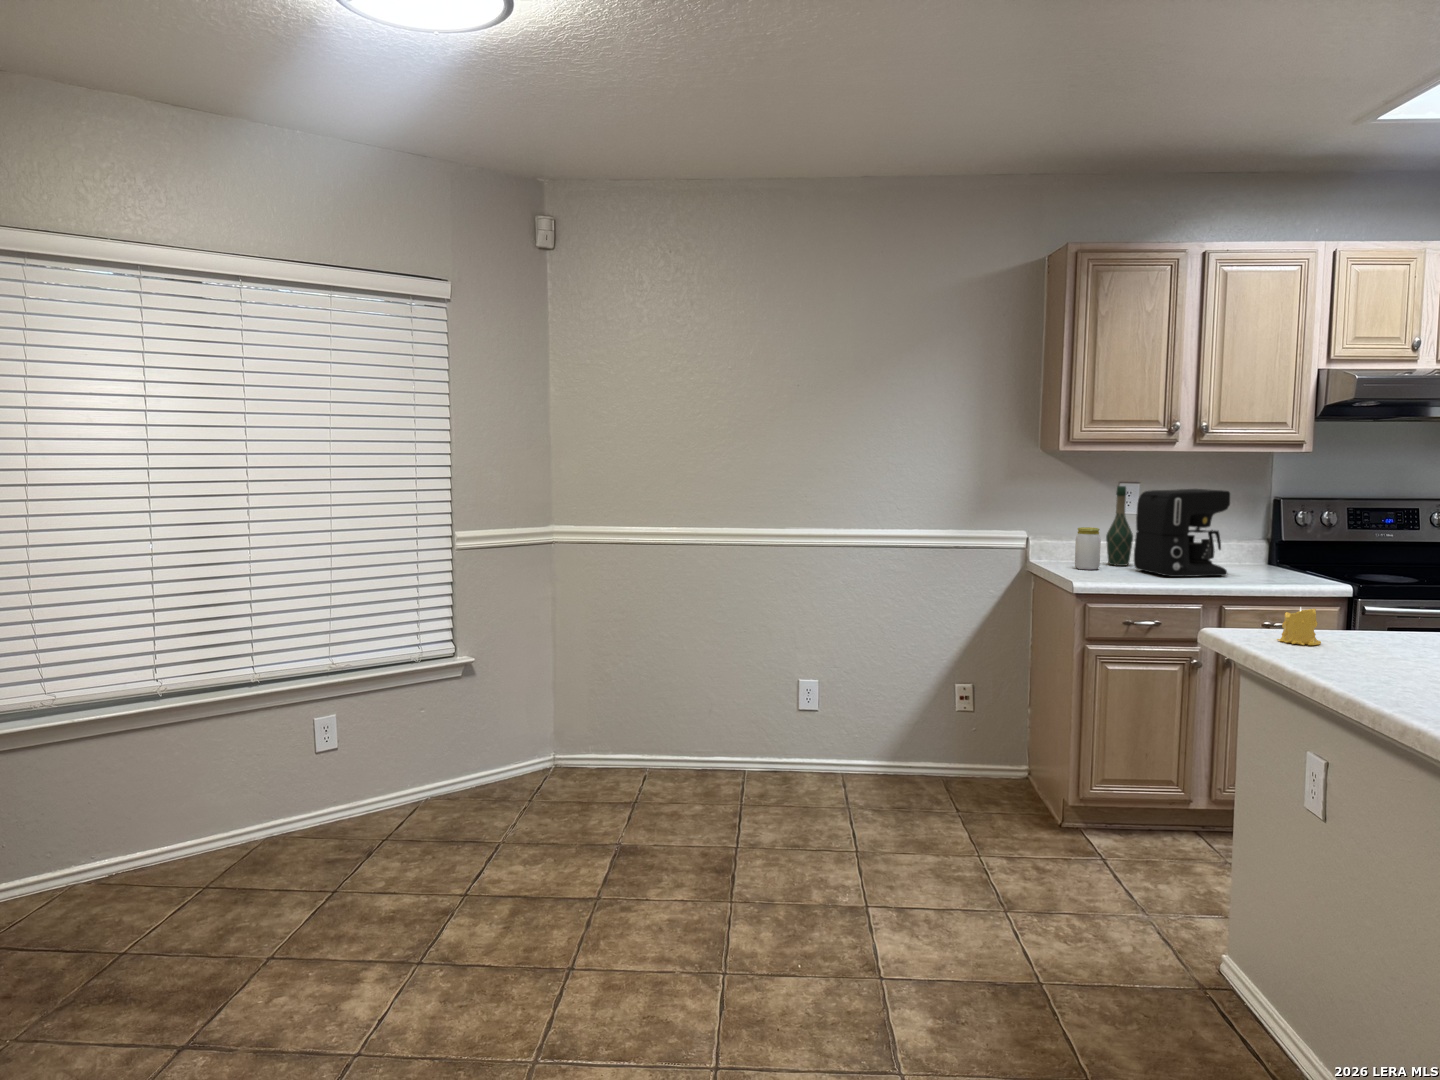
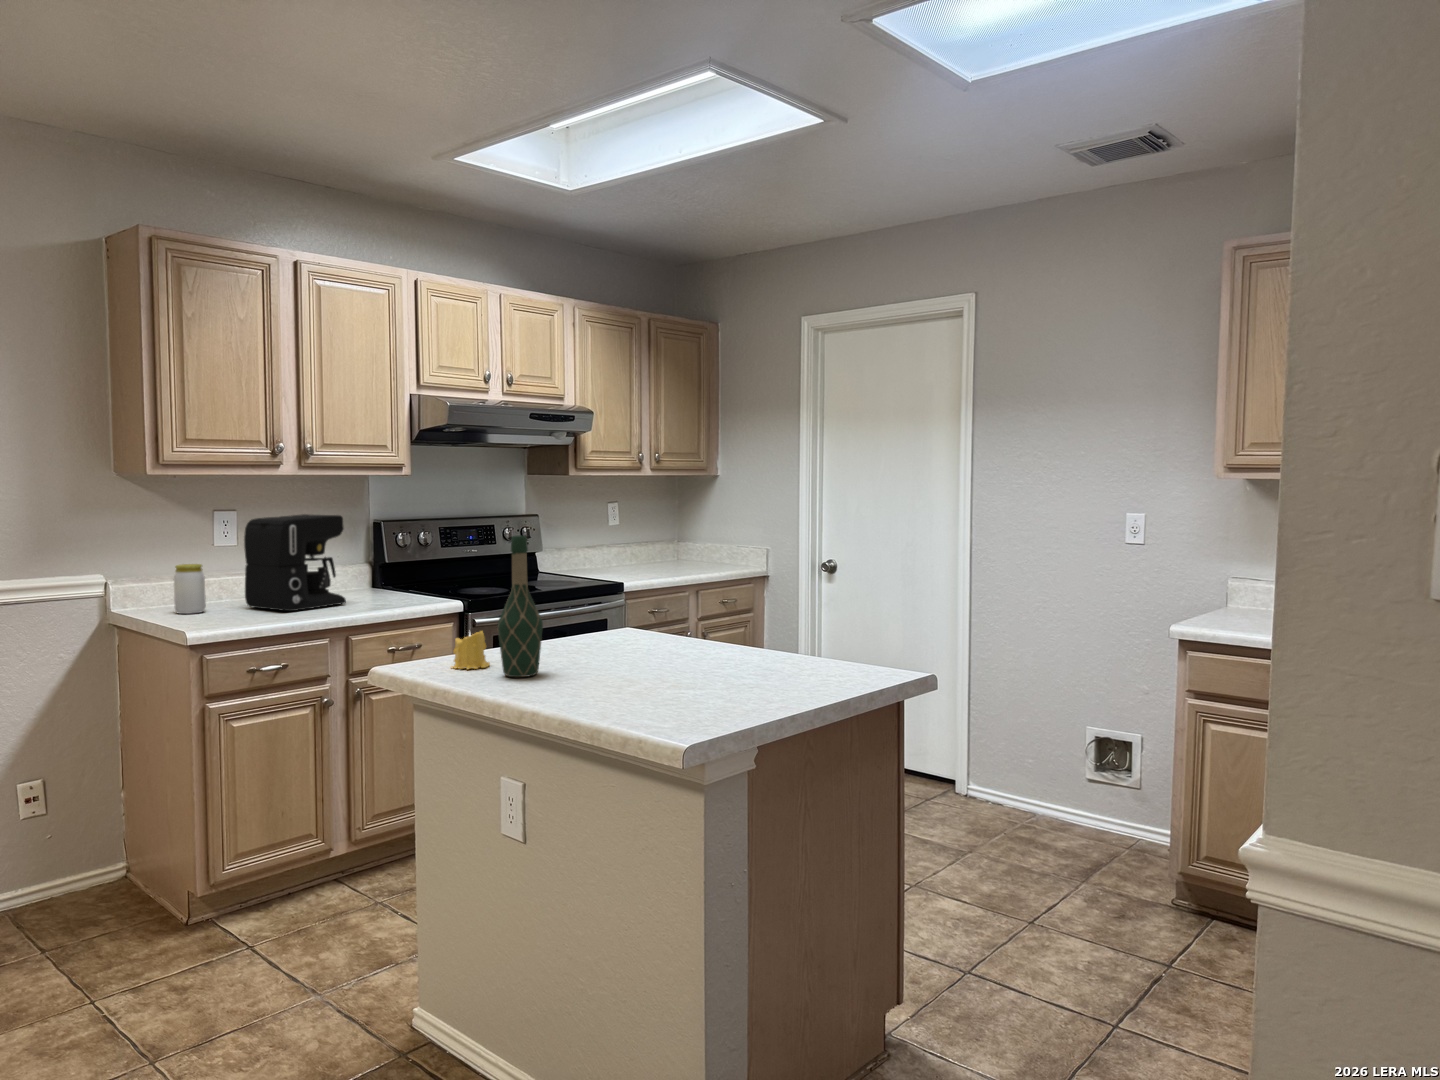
wine bottle: present [1106,486,1133,566] -> present [498,536,543,677]

